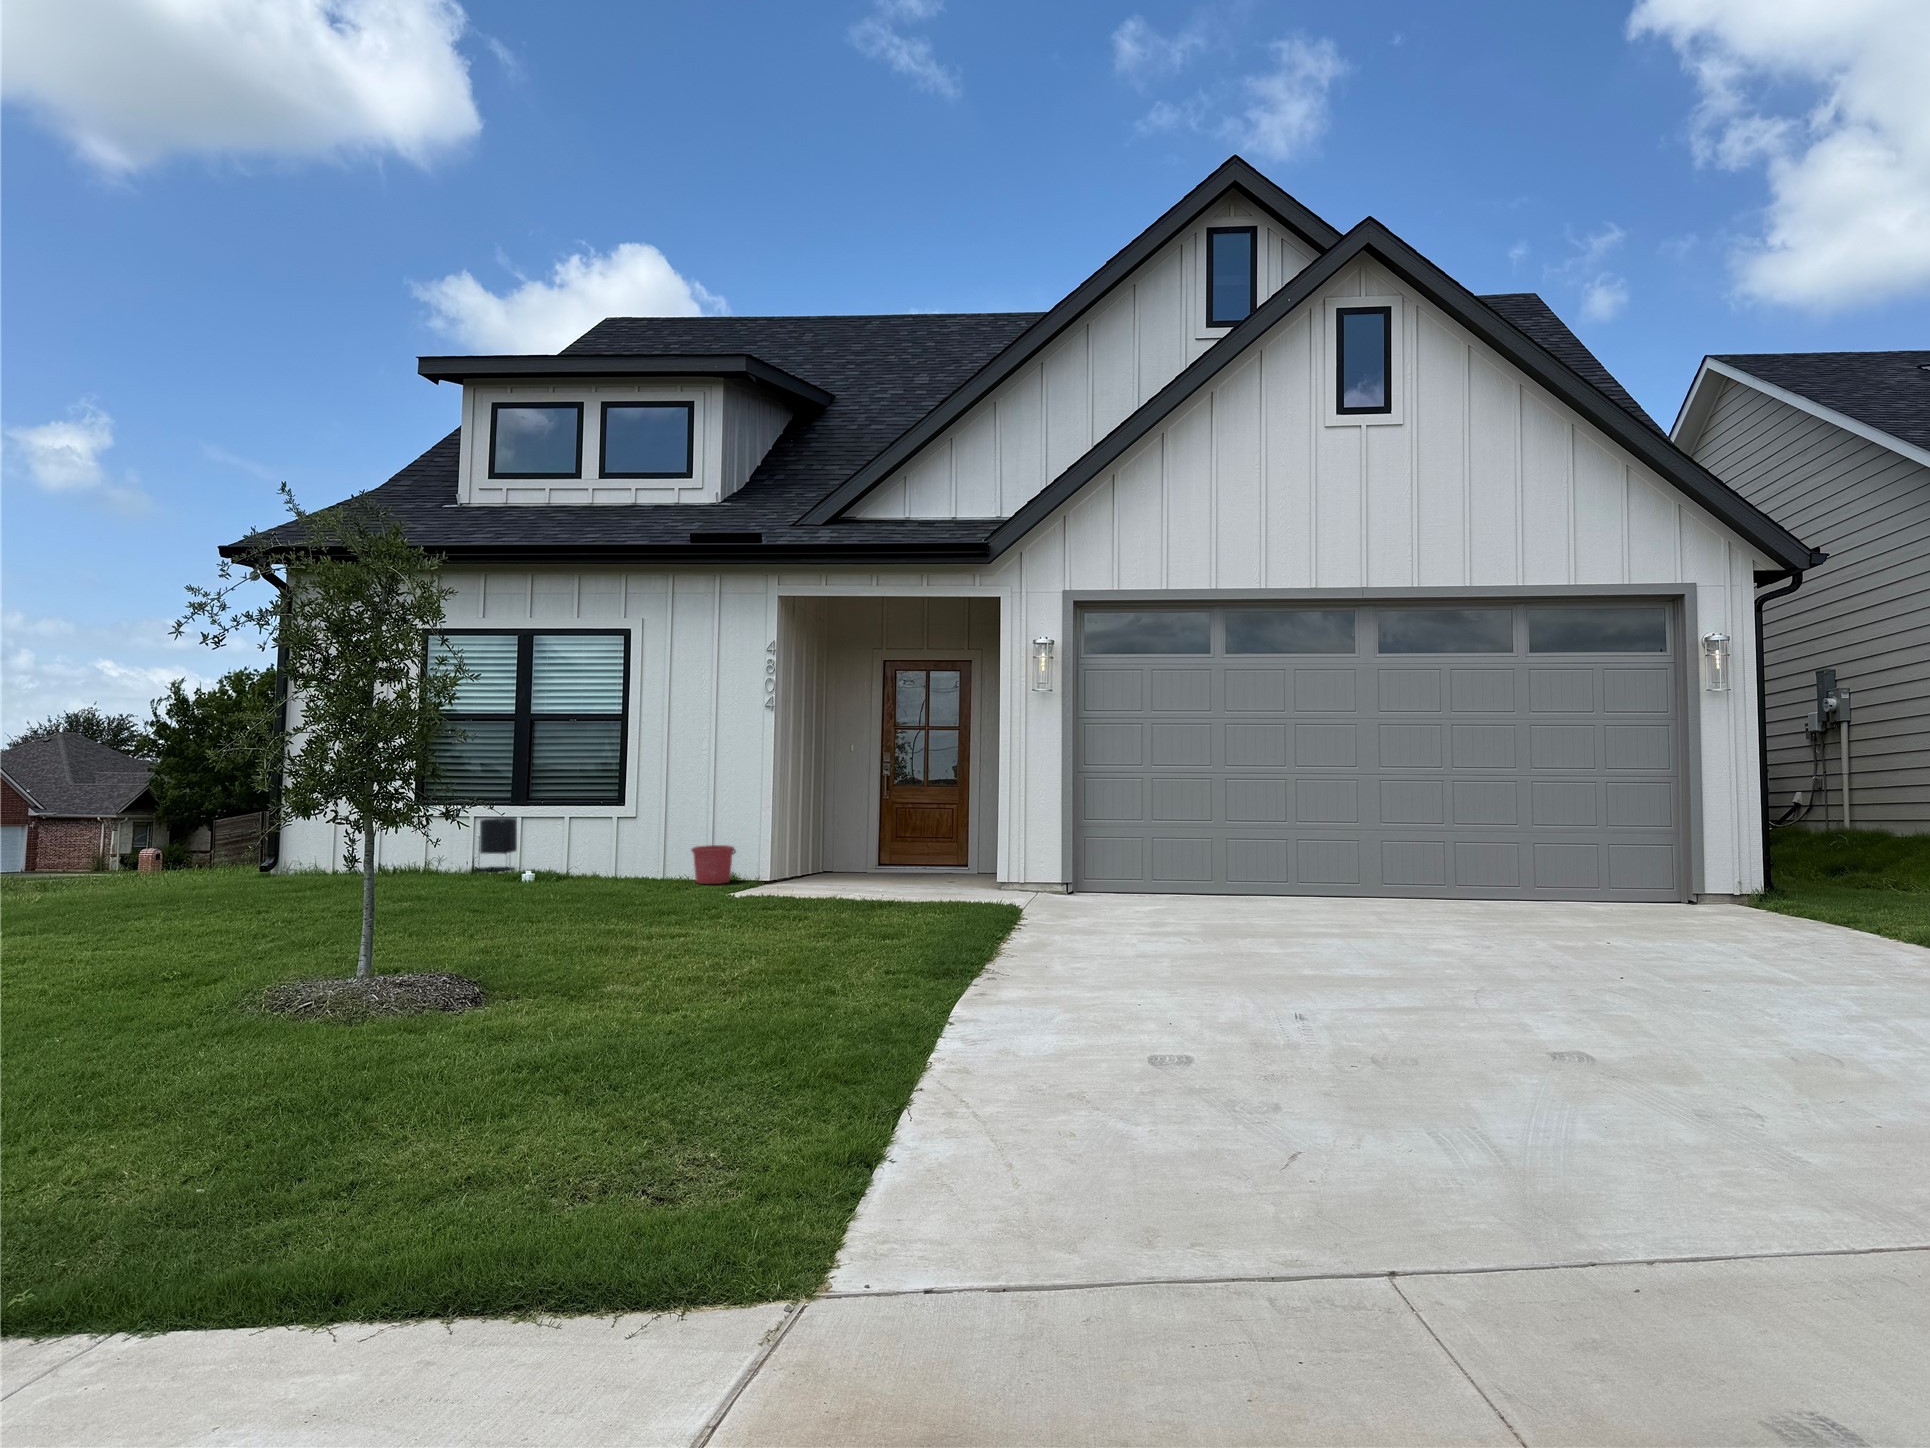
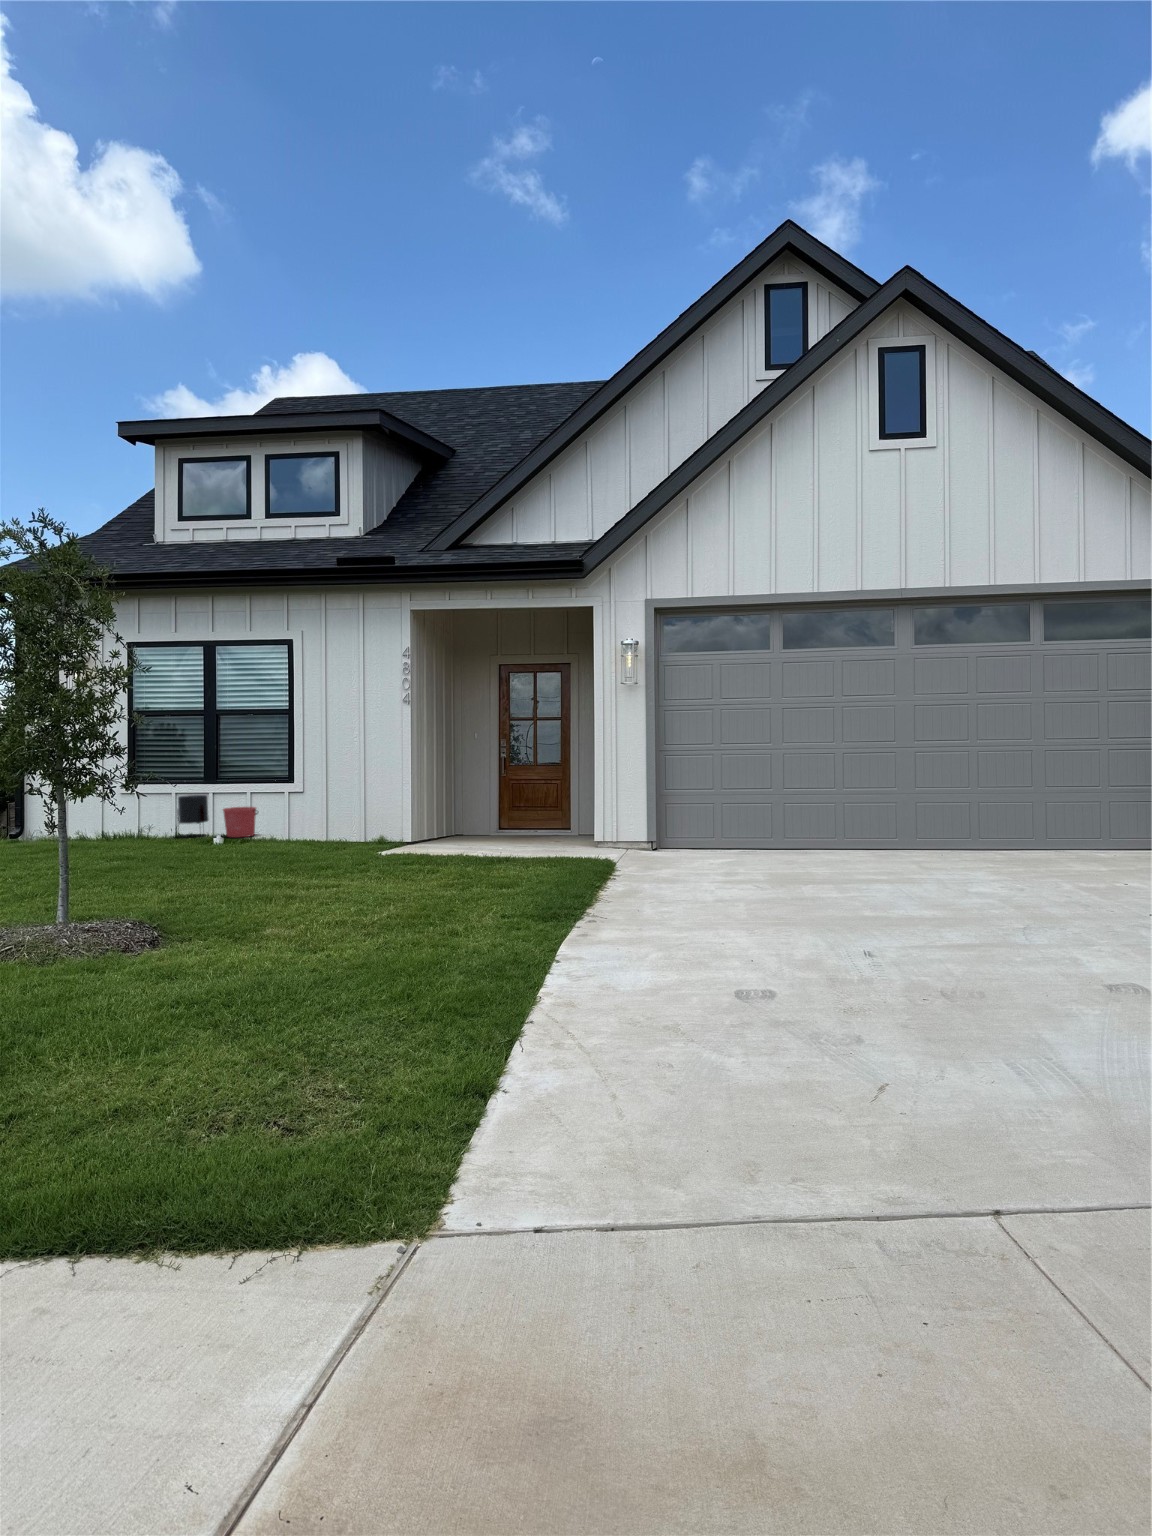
bucket: present [692,845,736,884] -> present [223,807,258,838]

